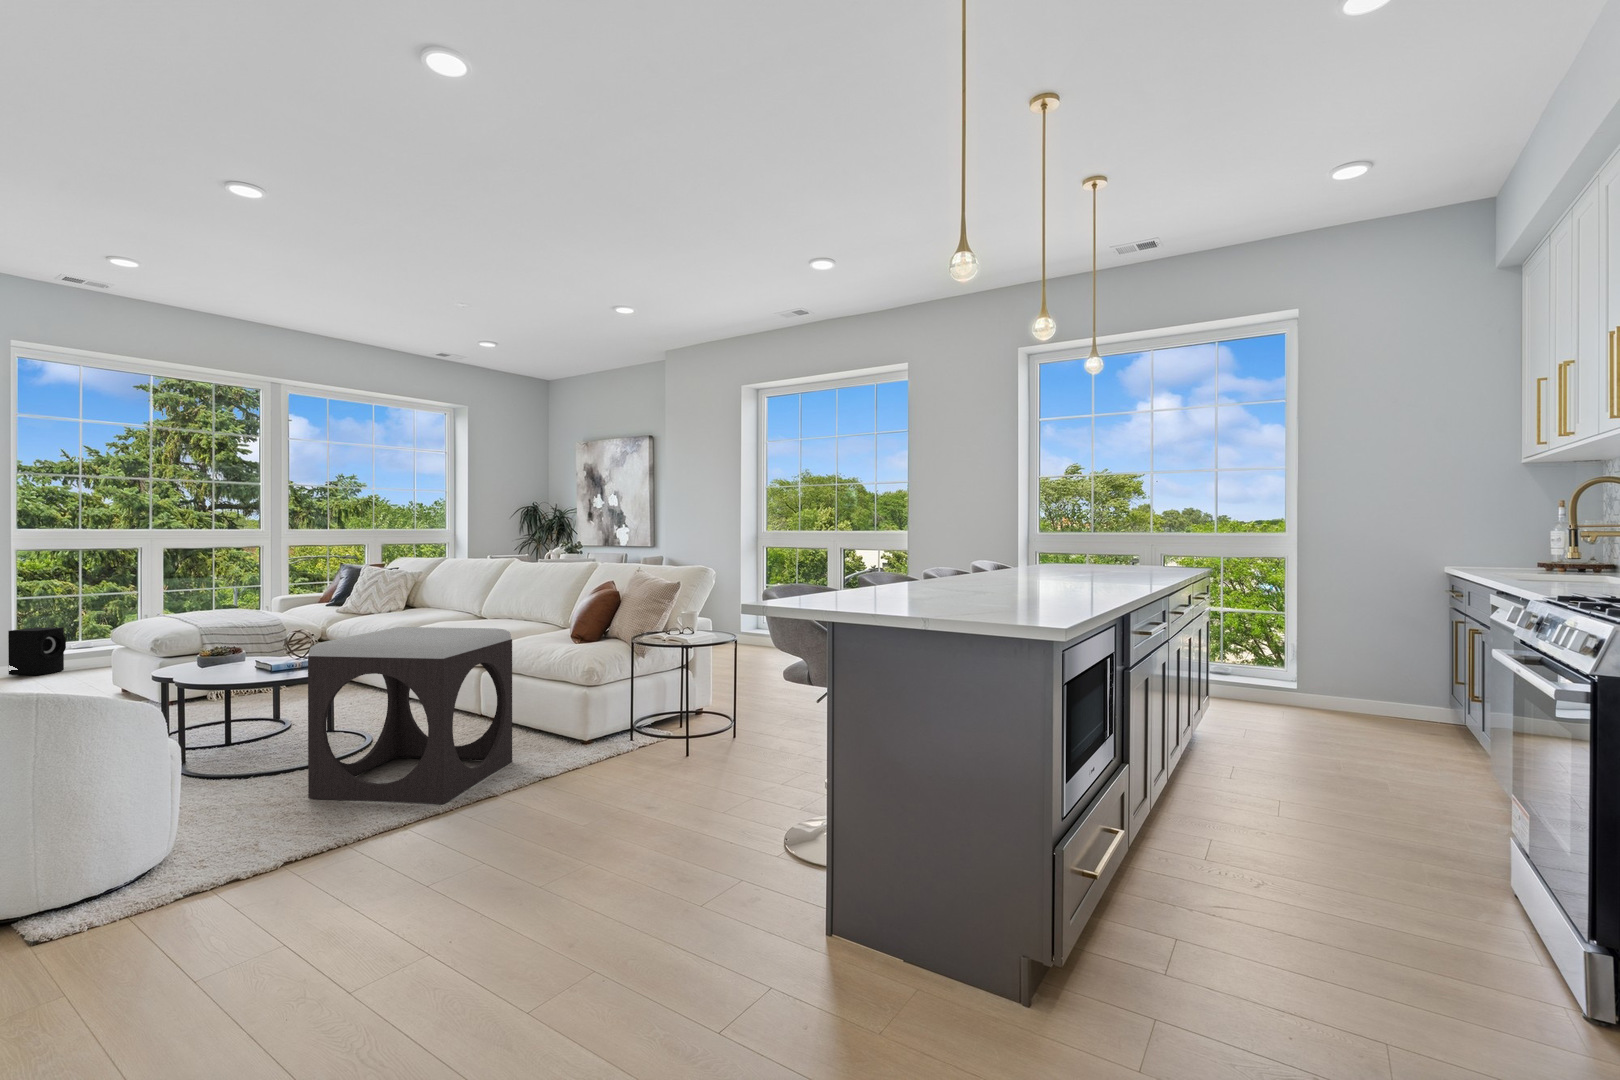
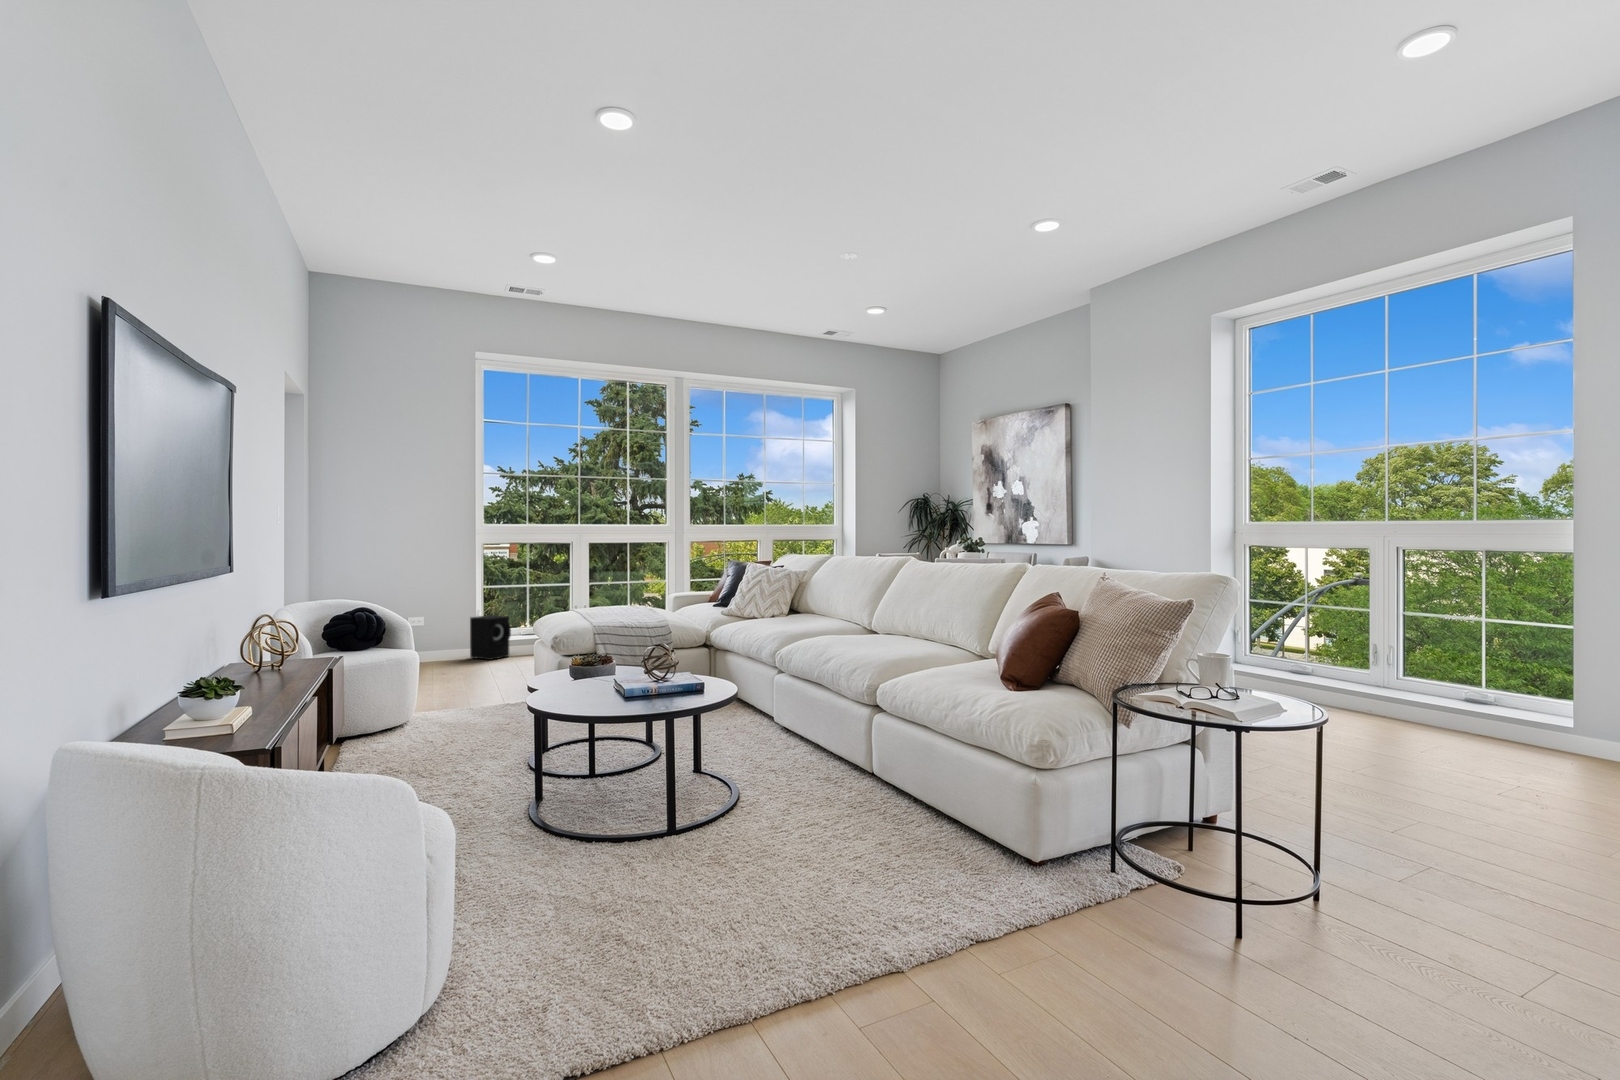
footstool: present [308,627,512,804] -> none [643,654,918,964]

